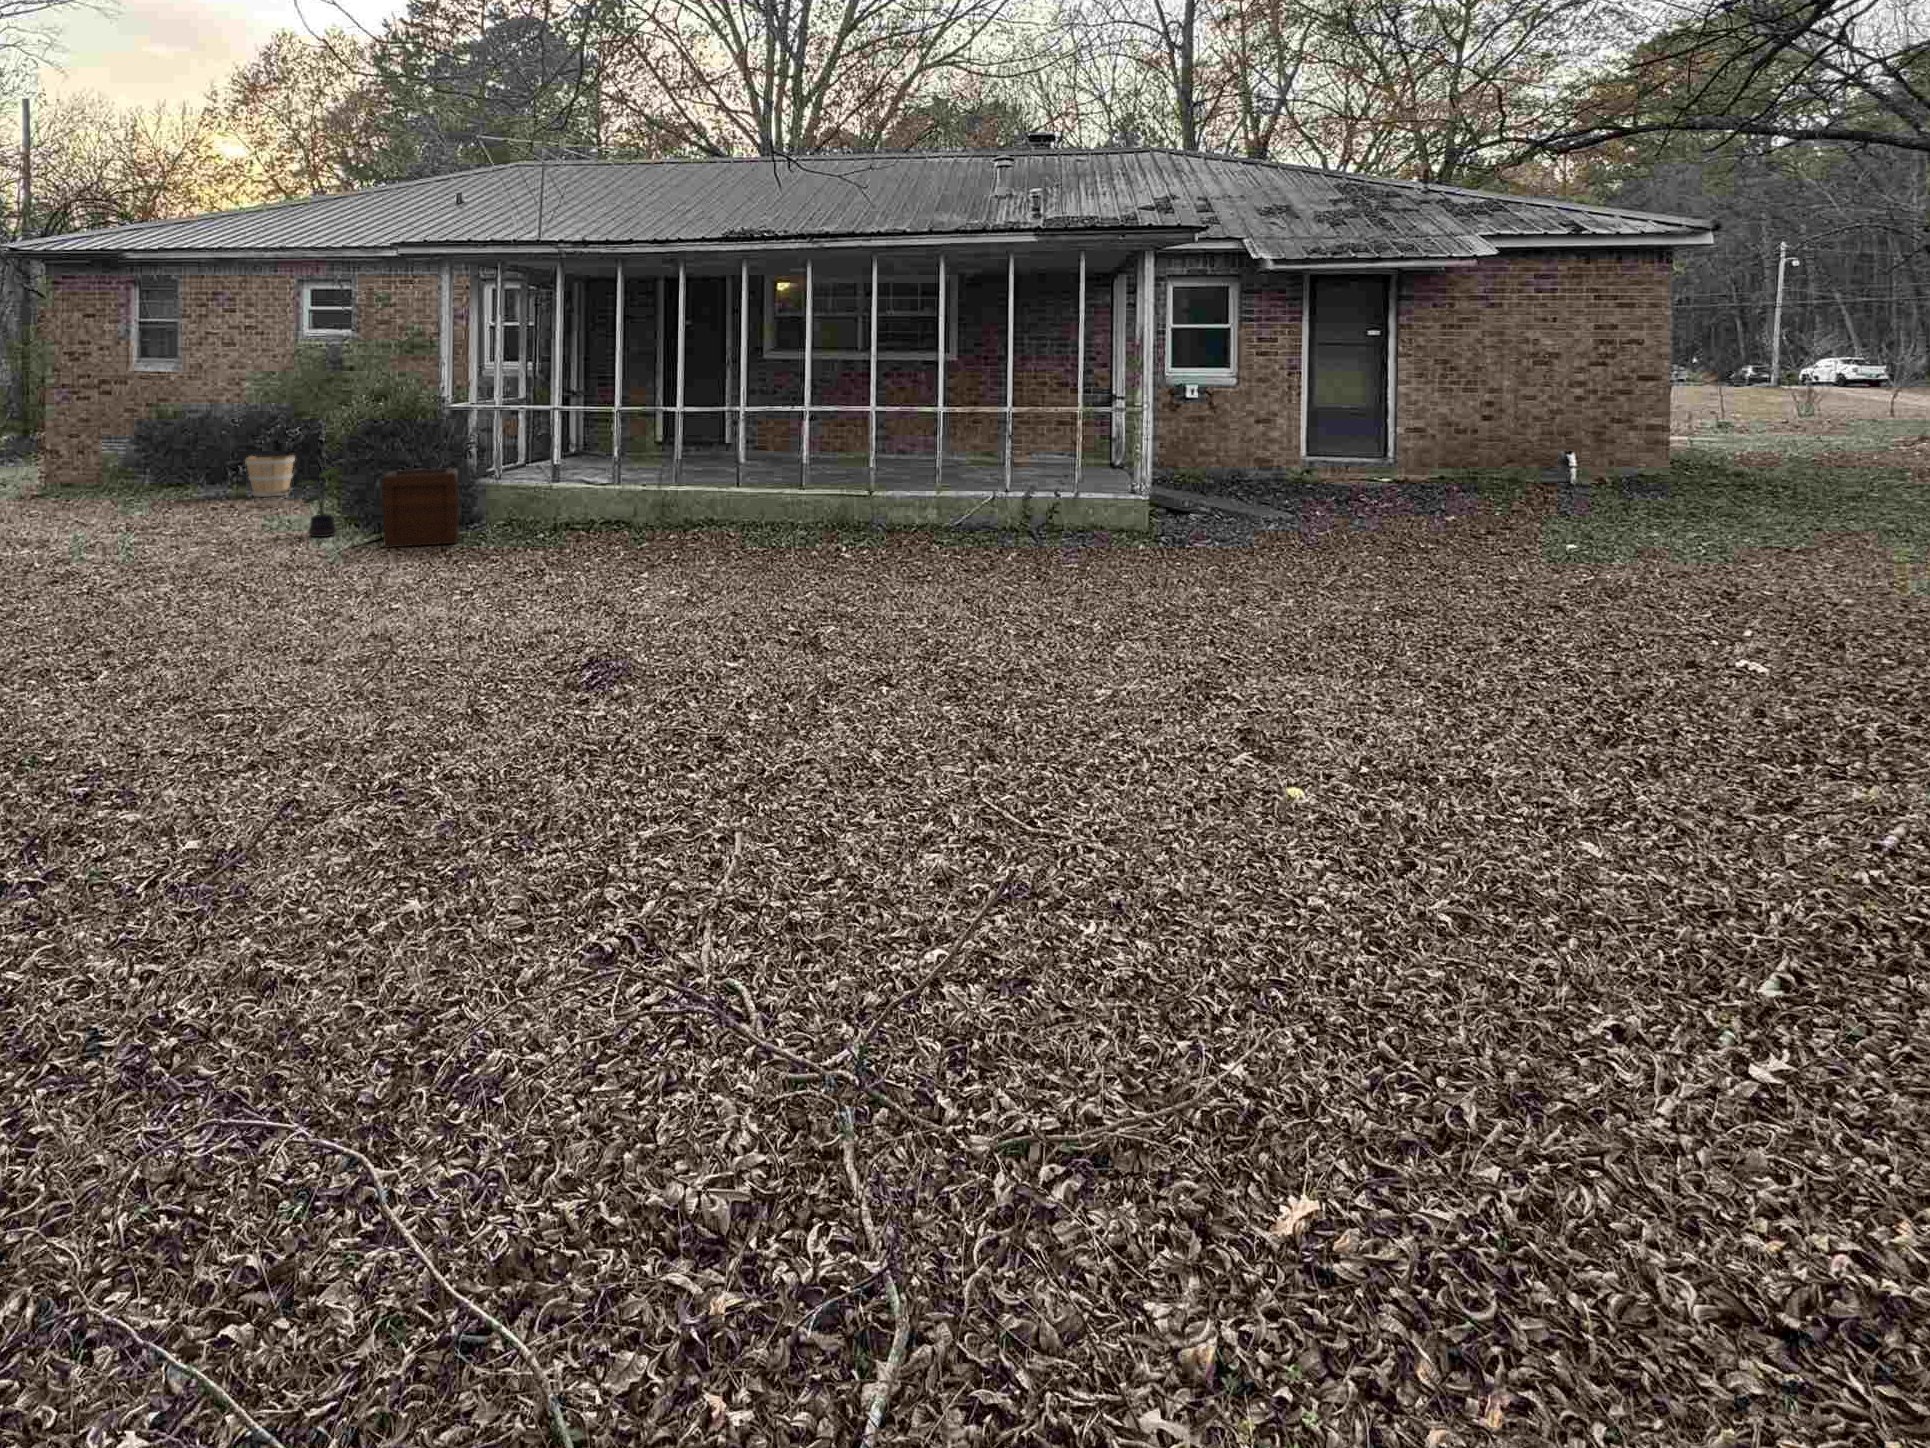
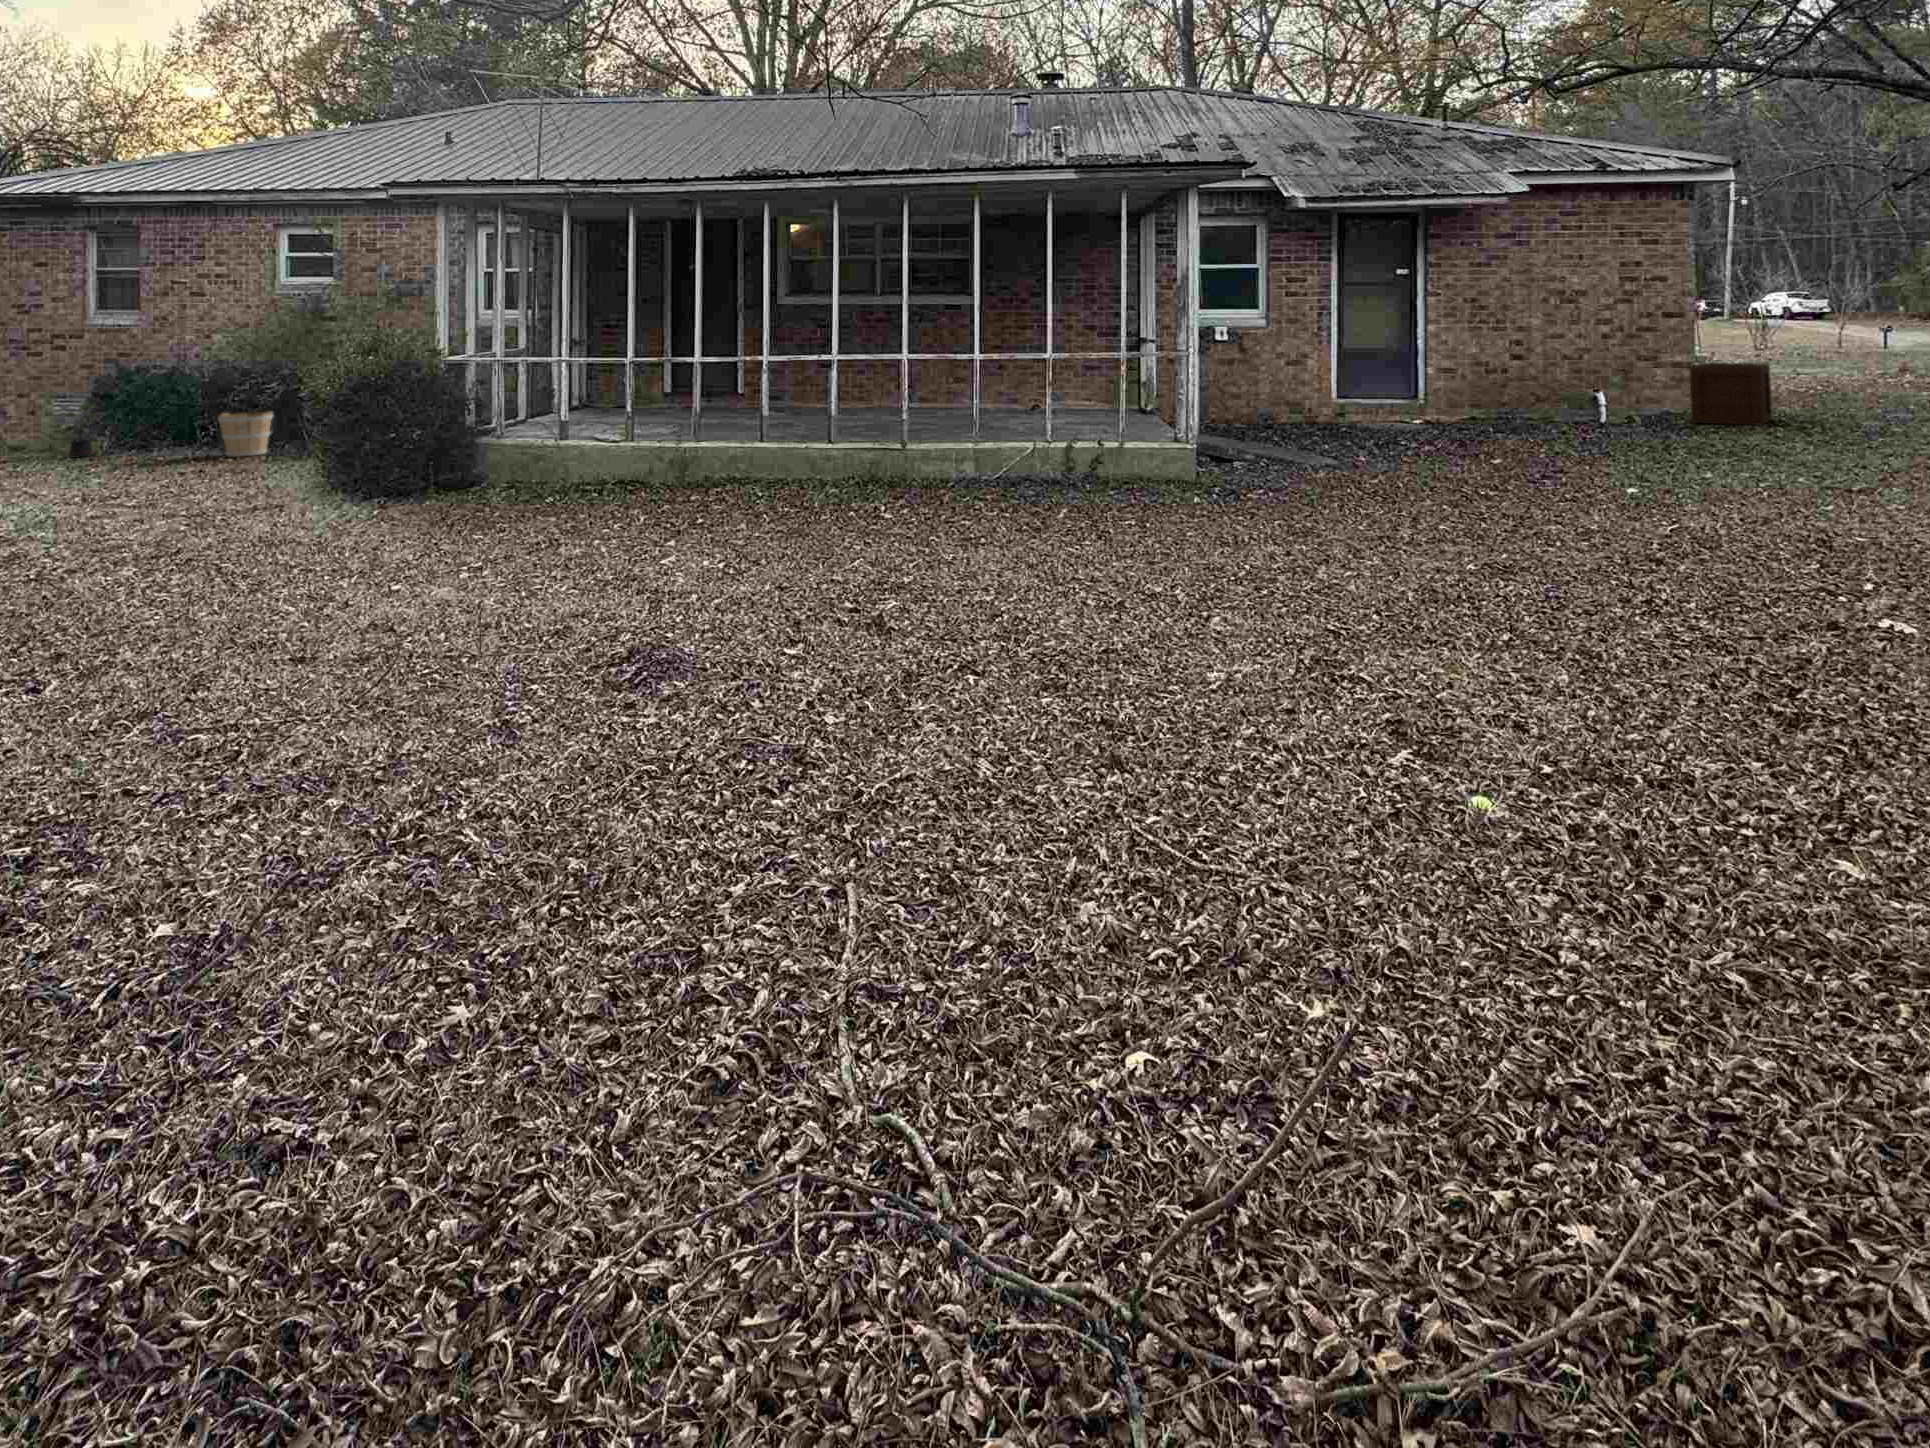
potted plant: present [298,467,341,537] -> present [60,402,98,458]
wooden crate: present [382,468,459,547] -> present [1689,363,1772,425]

